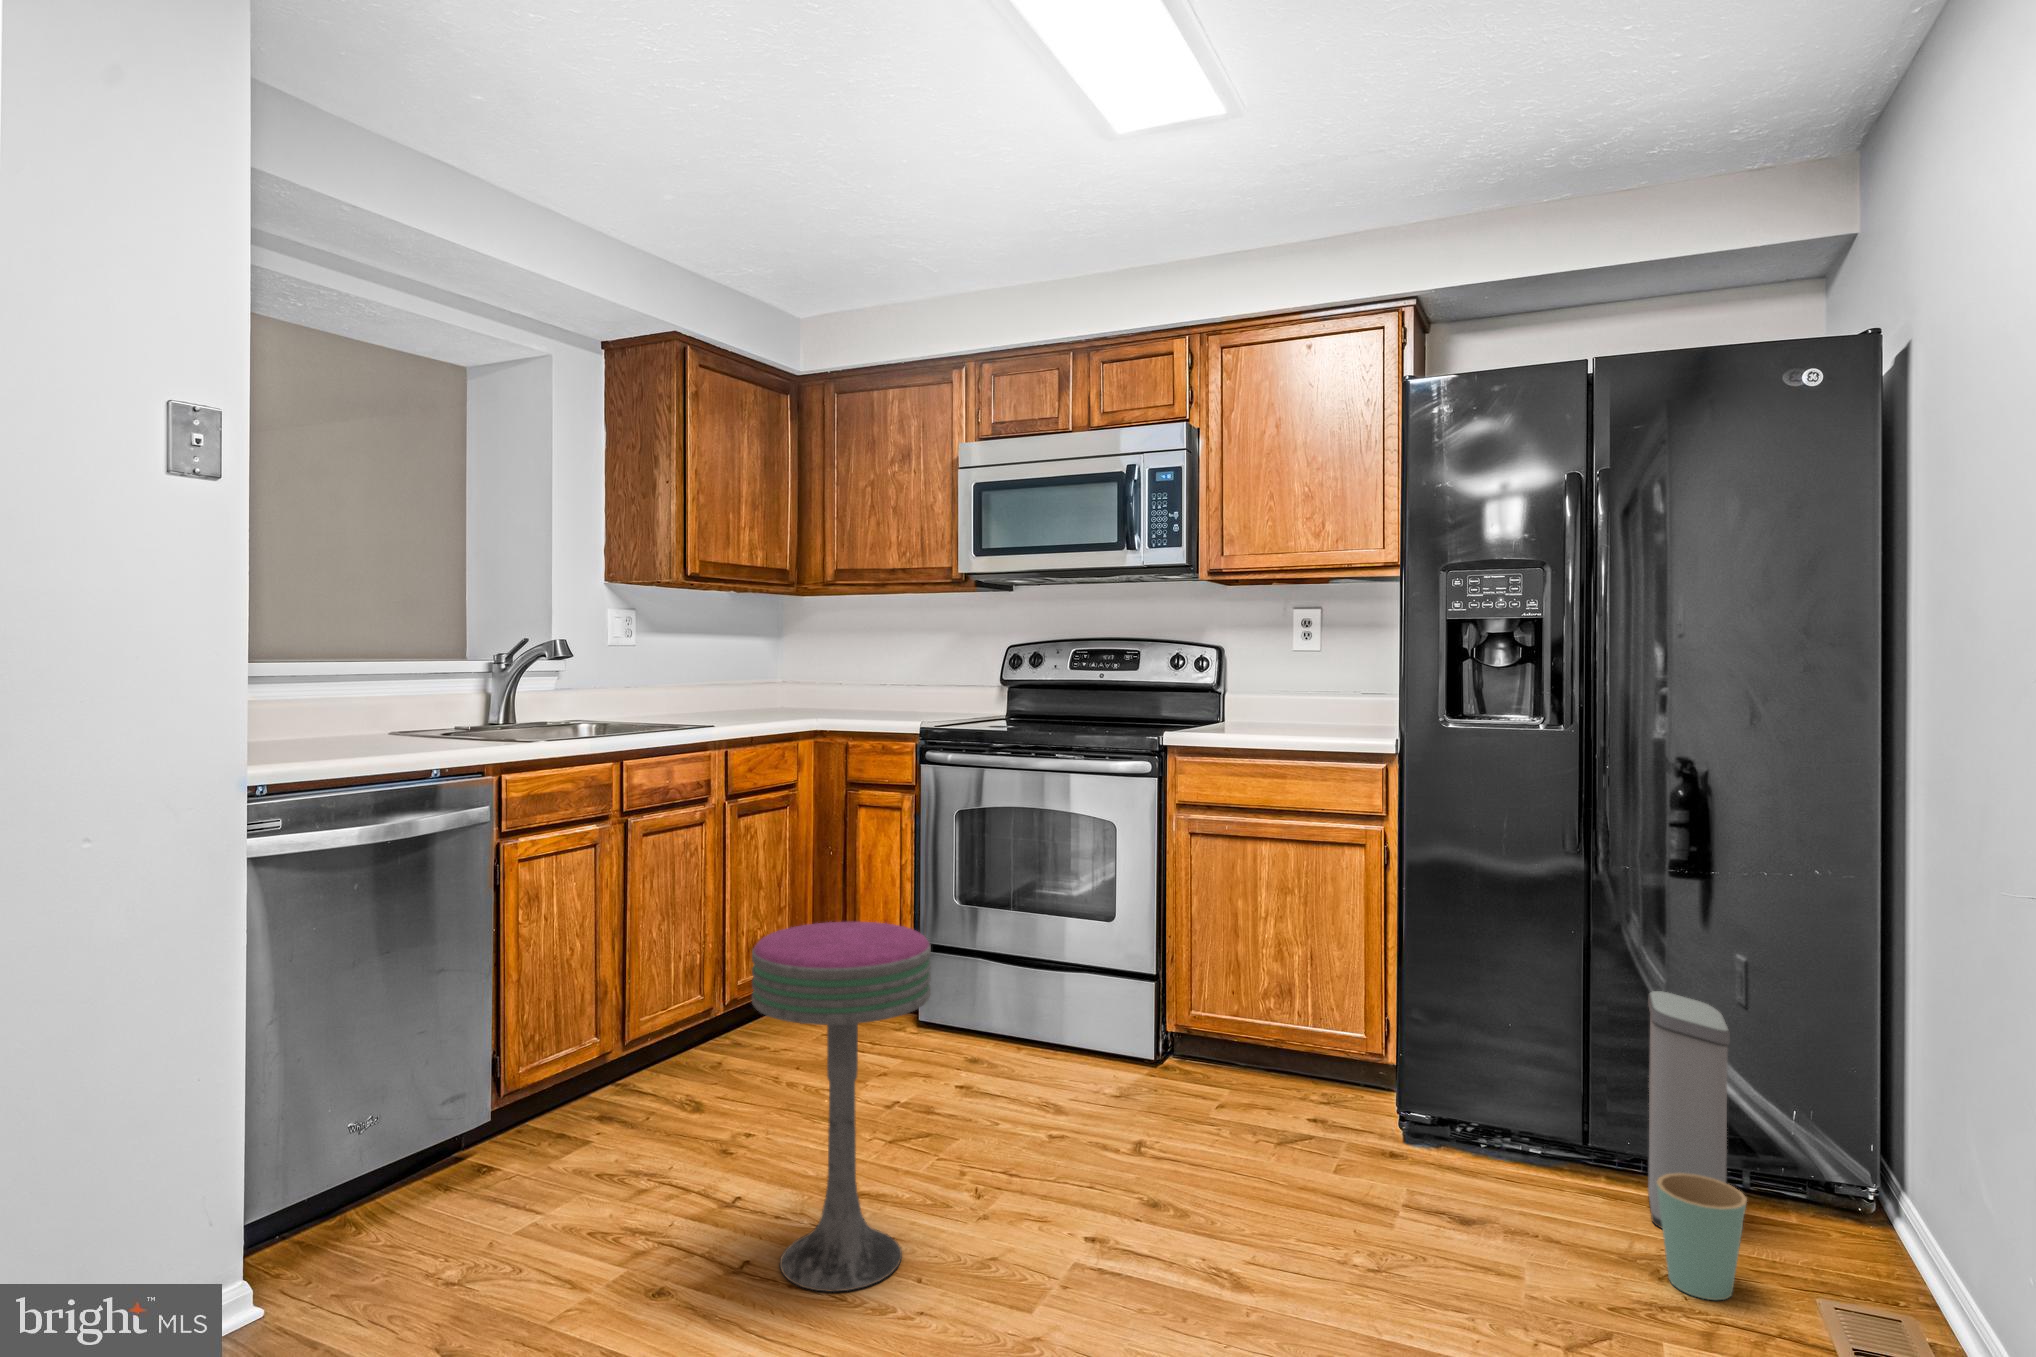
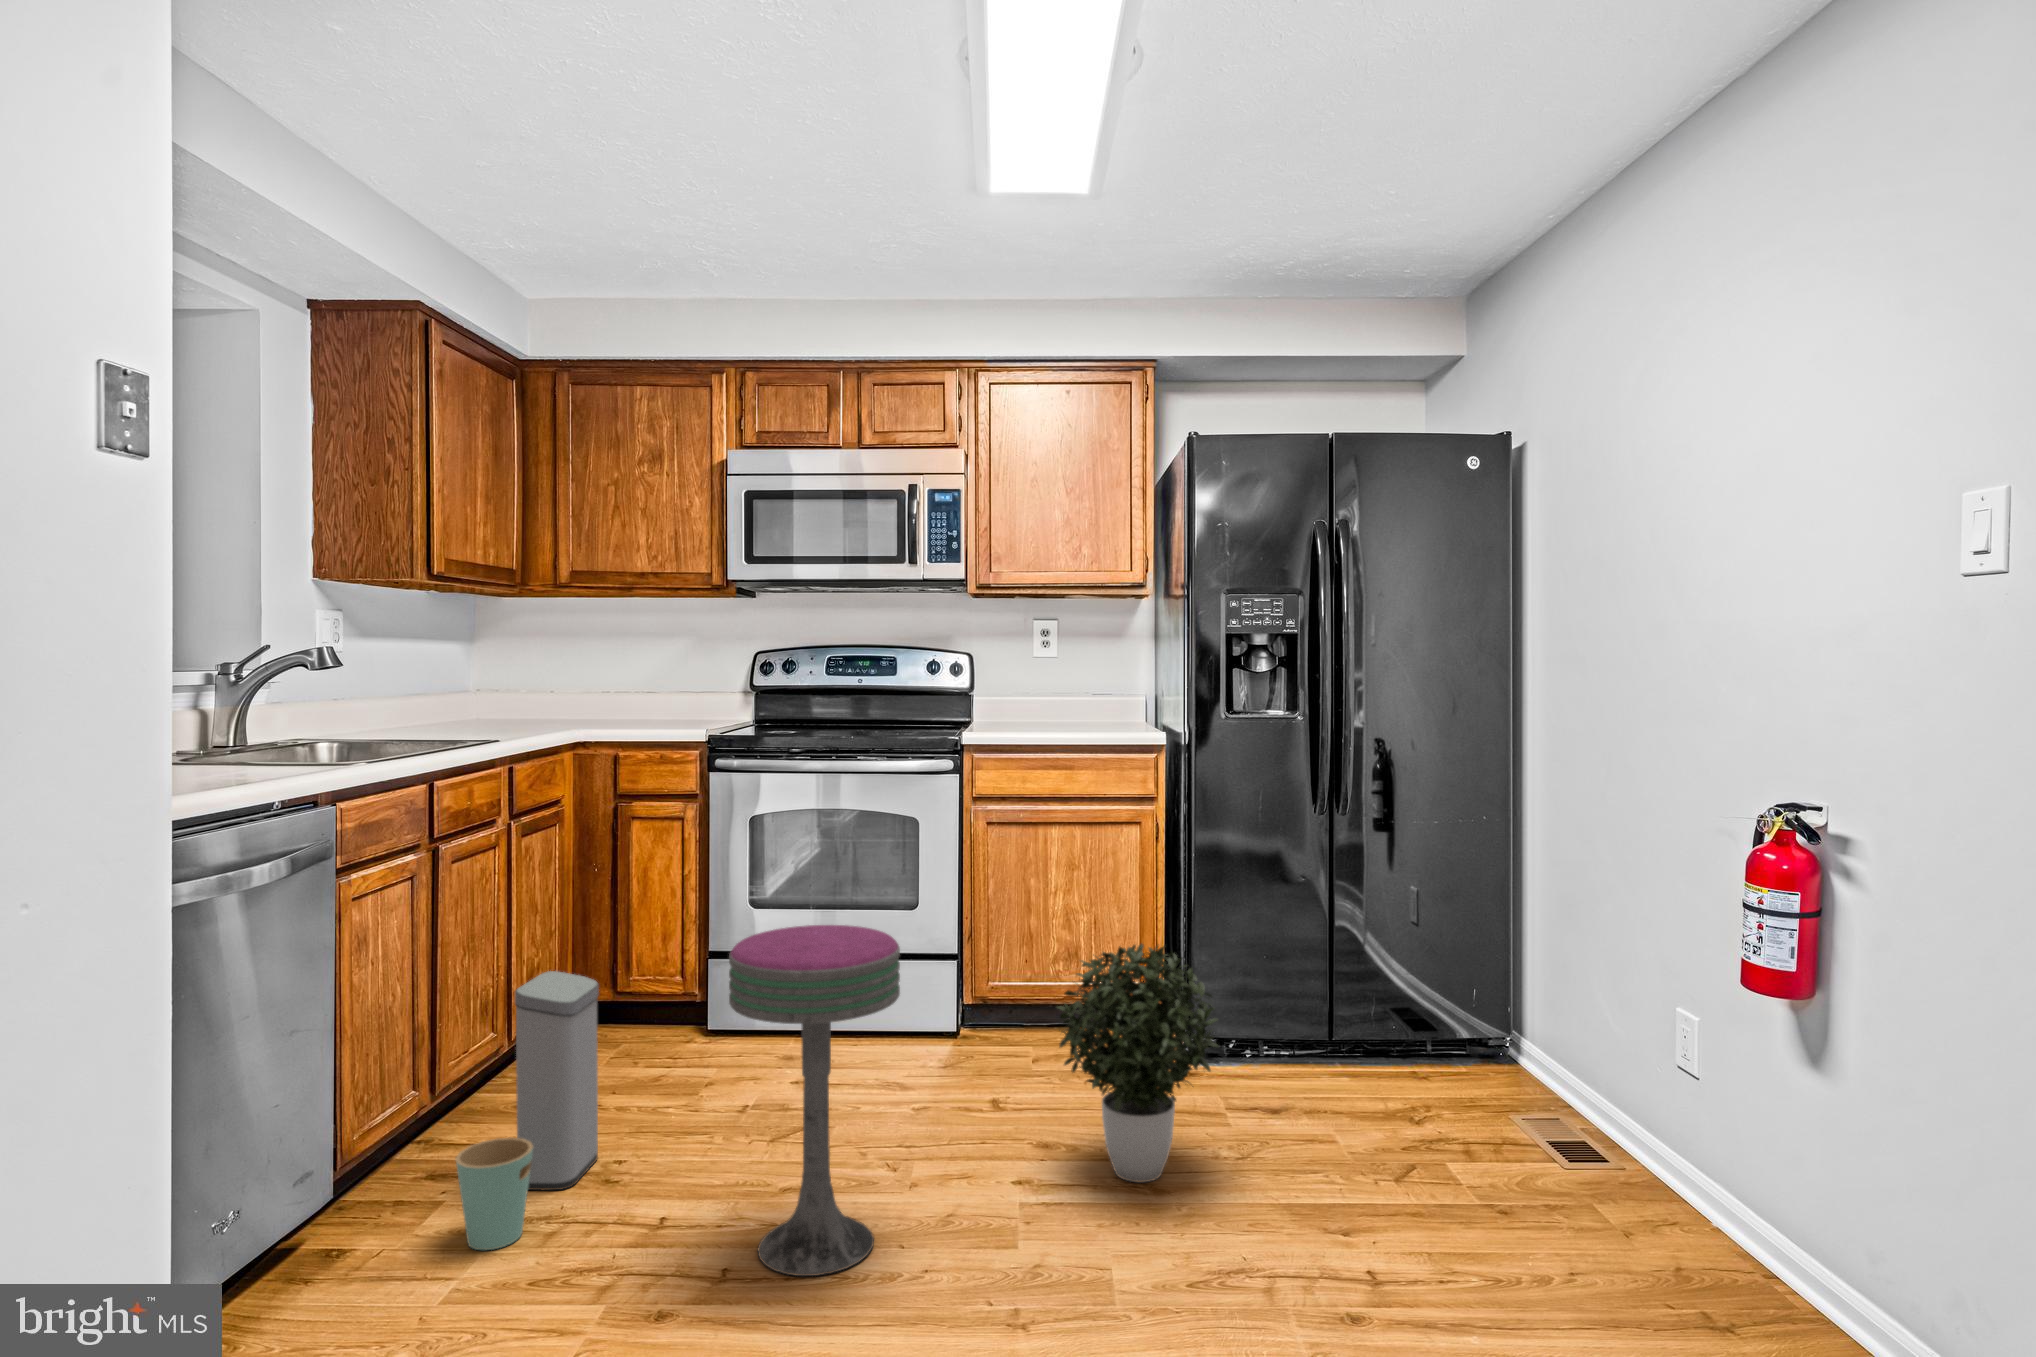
potted plant: none [1141,983,1338,1271] -> present [1058,944,1218,1183]
trash can: present [1648,991,1747,1300] -> present [456,971,599,1250]

